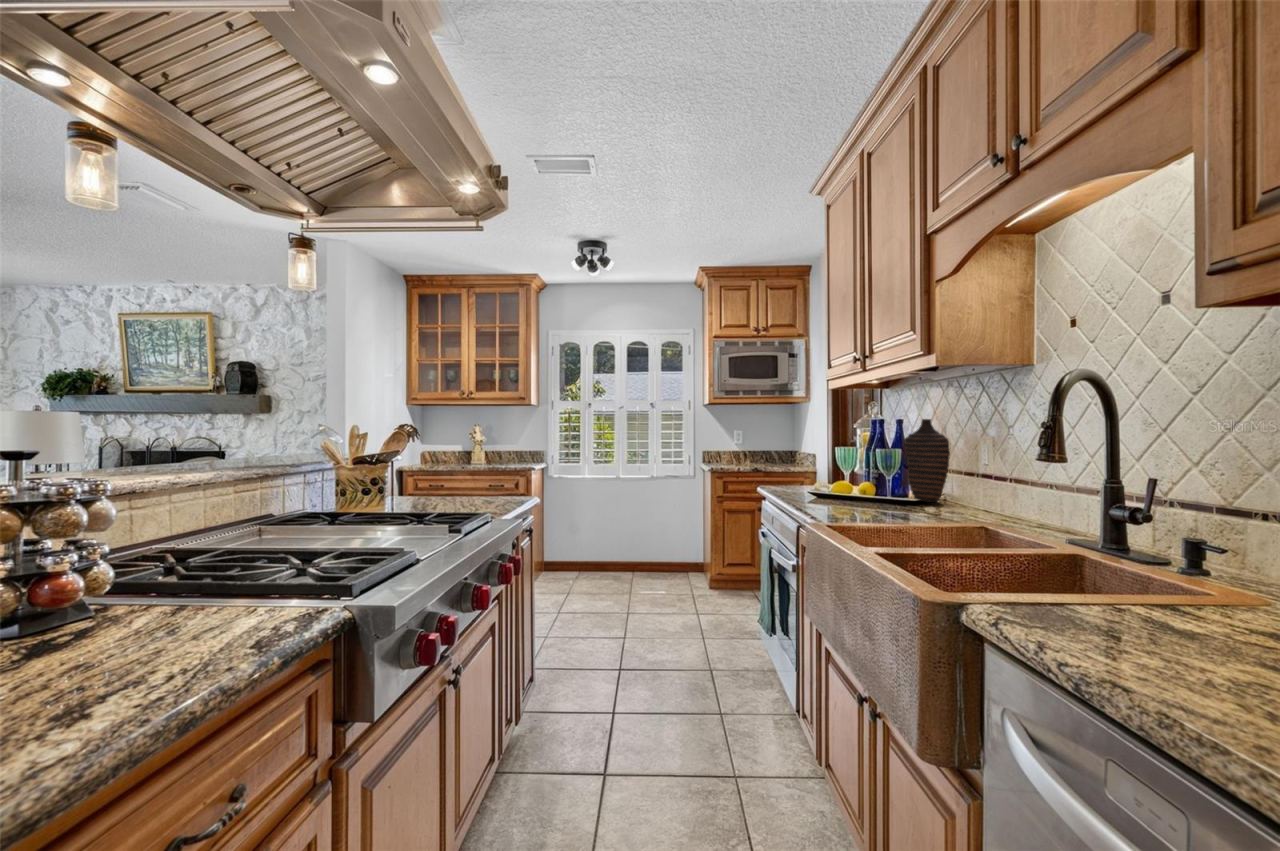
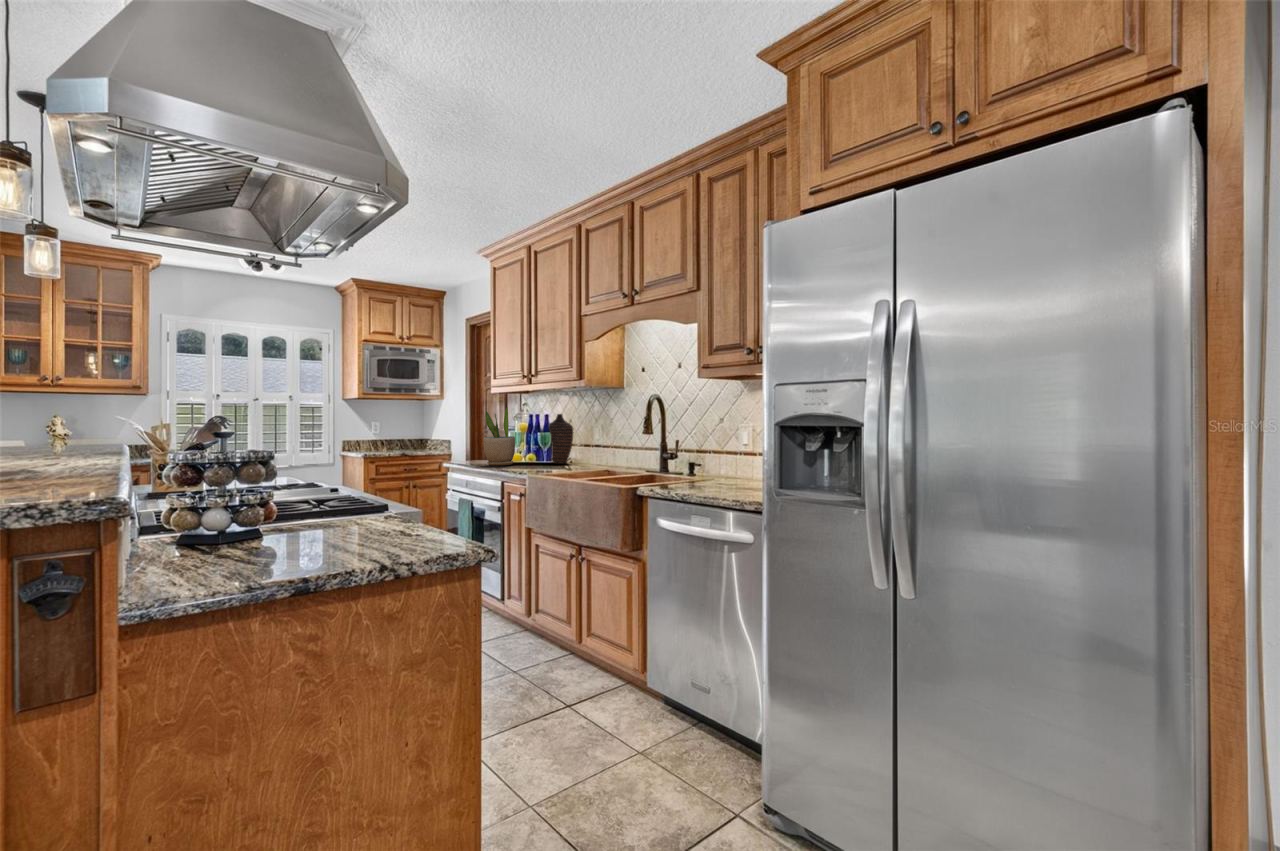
potted plant: none [803,409,851,498] -> present [484,407,515,465]

